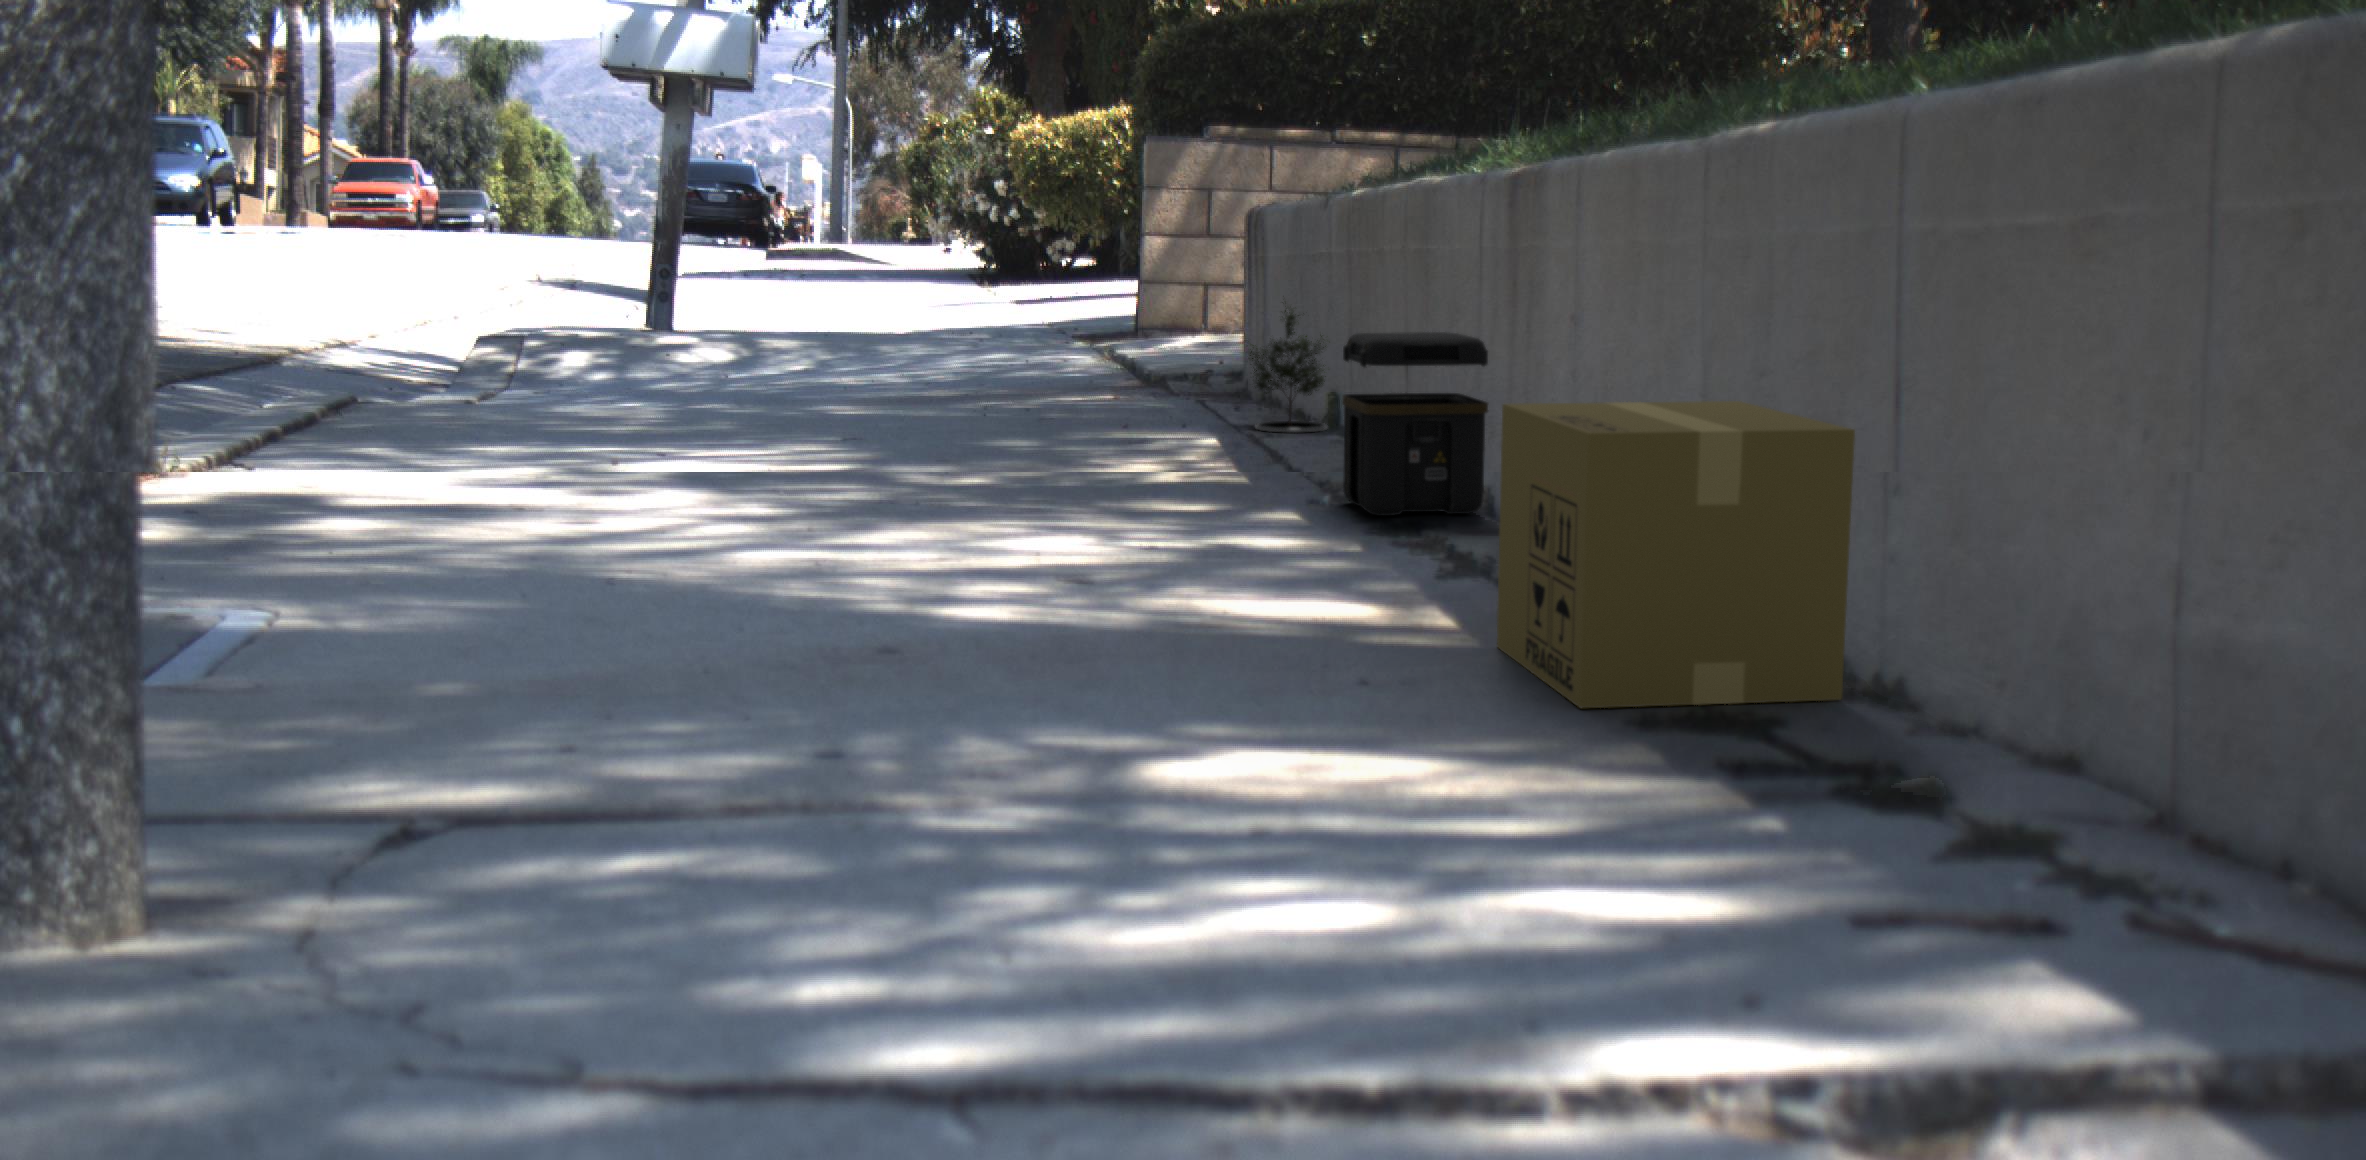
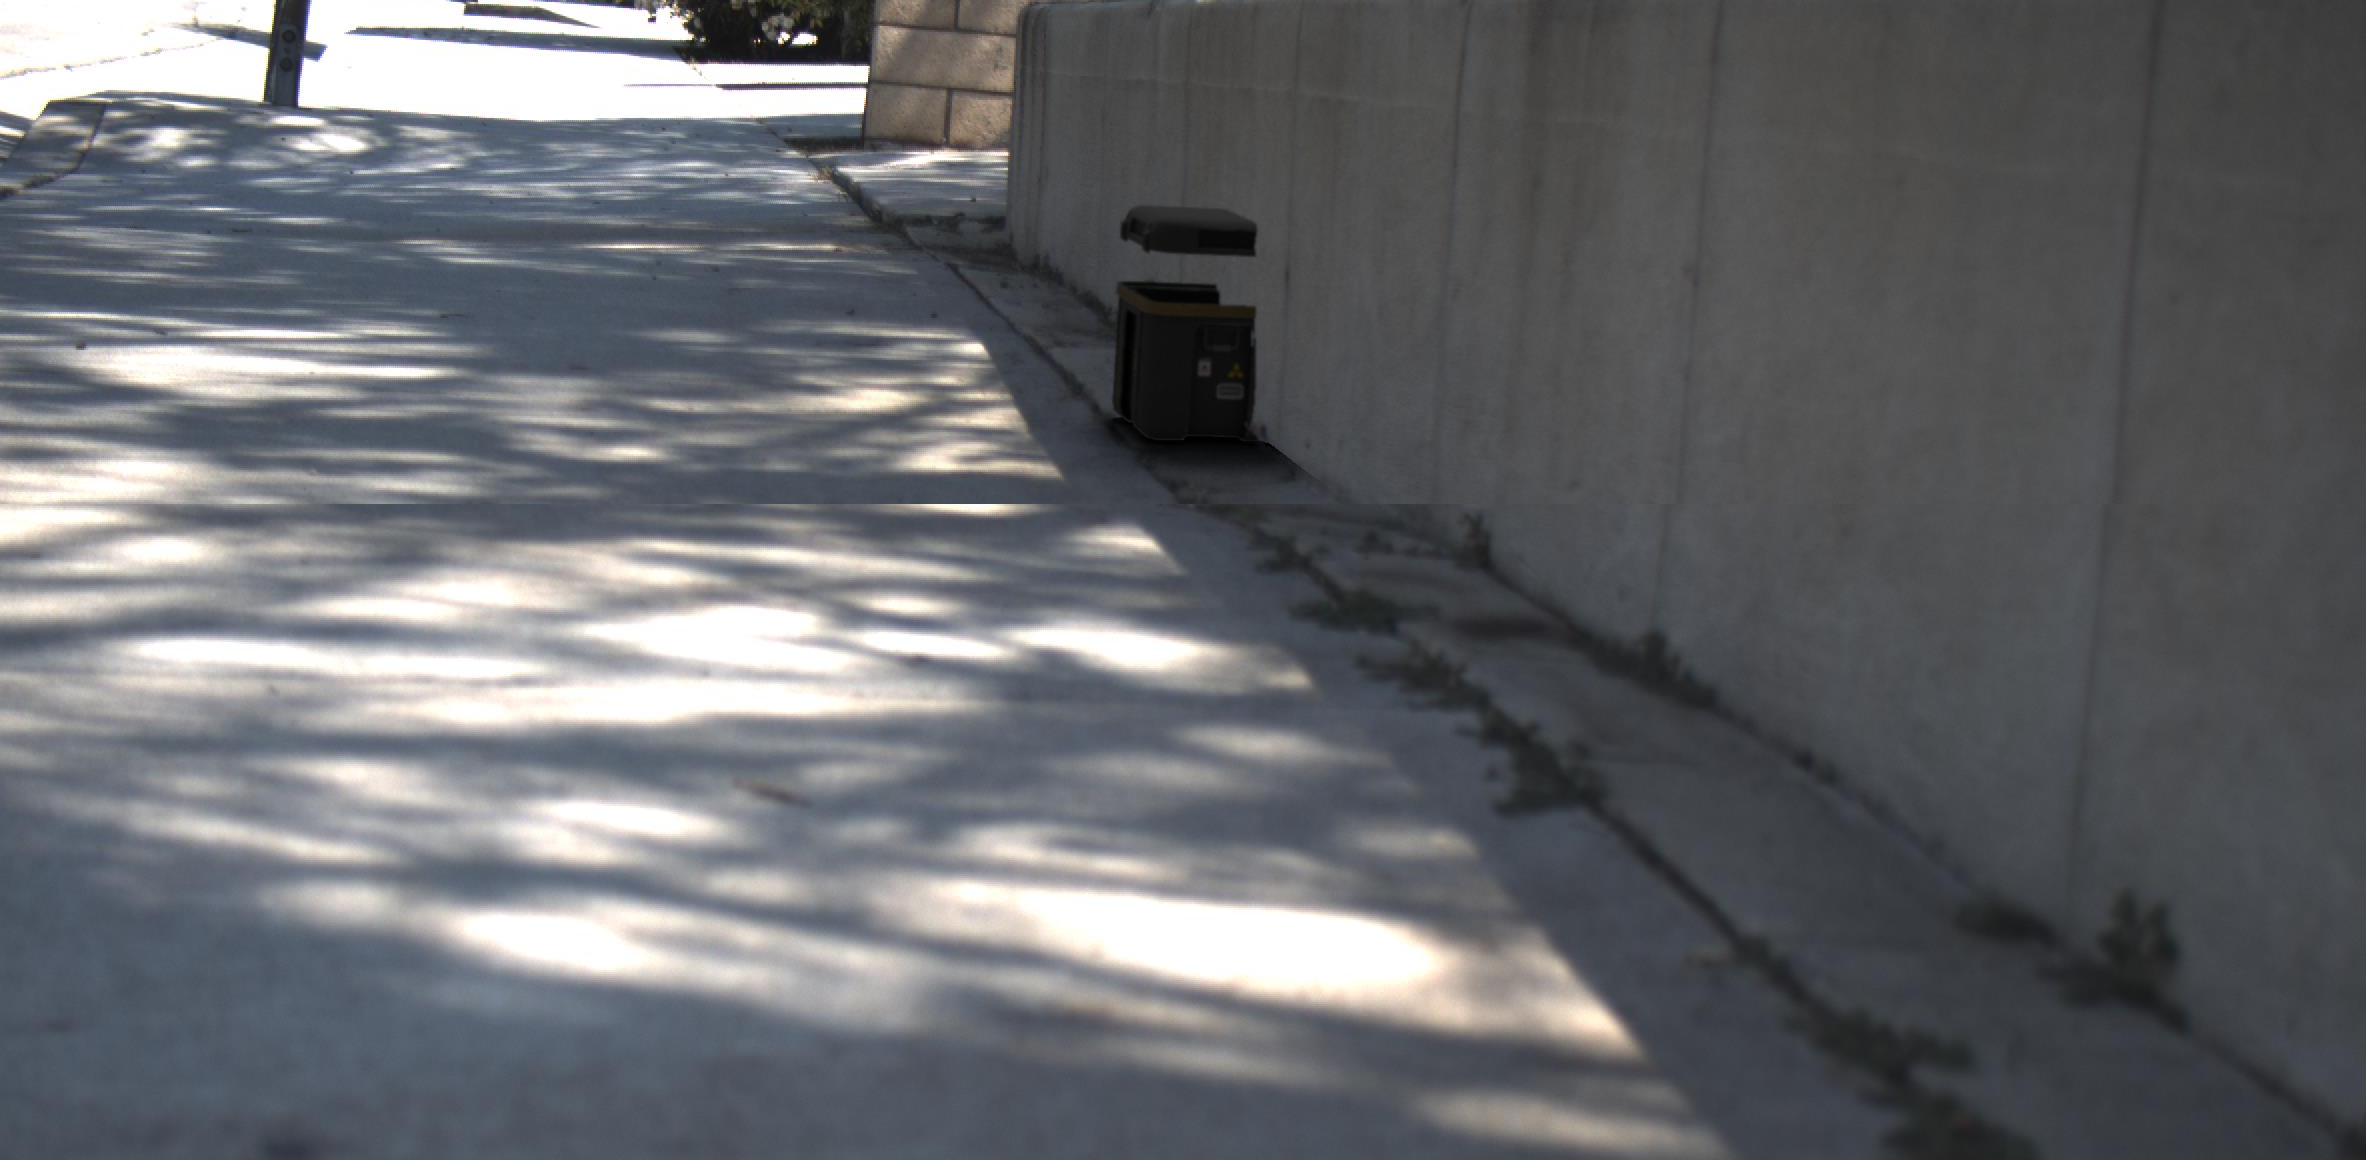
potted tree: present [1247,303,1328,433] -> none [988,131,1099,302]
cardboard box: present [1497,401,1855,708] -> none [1317,358,1823,799]

